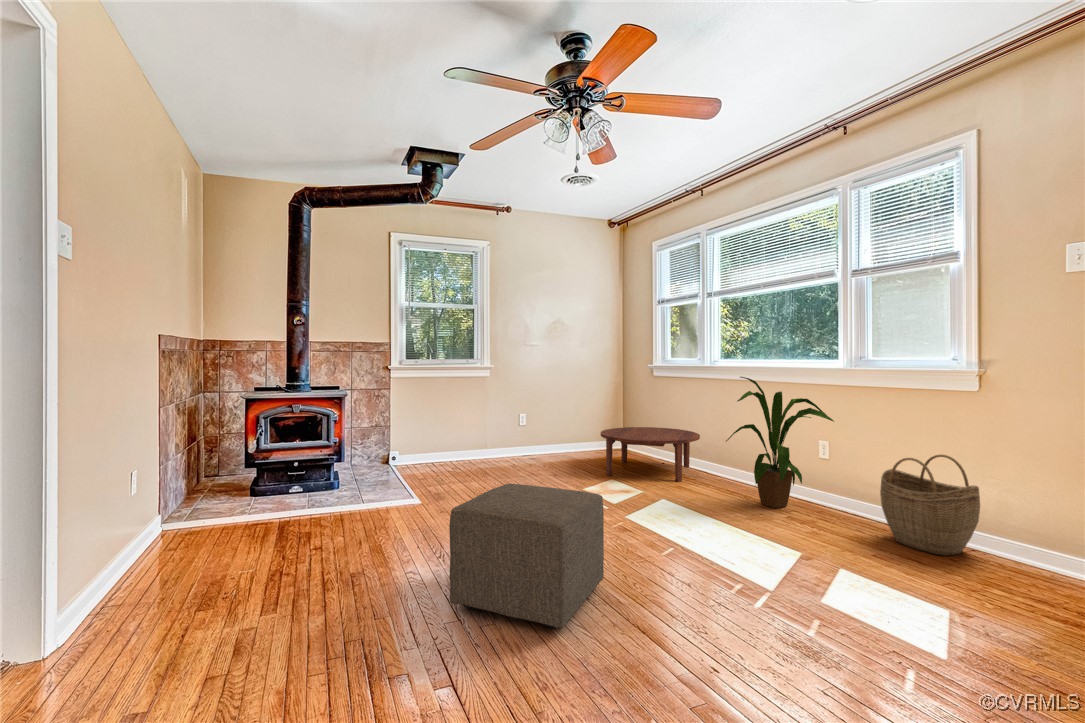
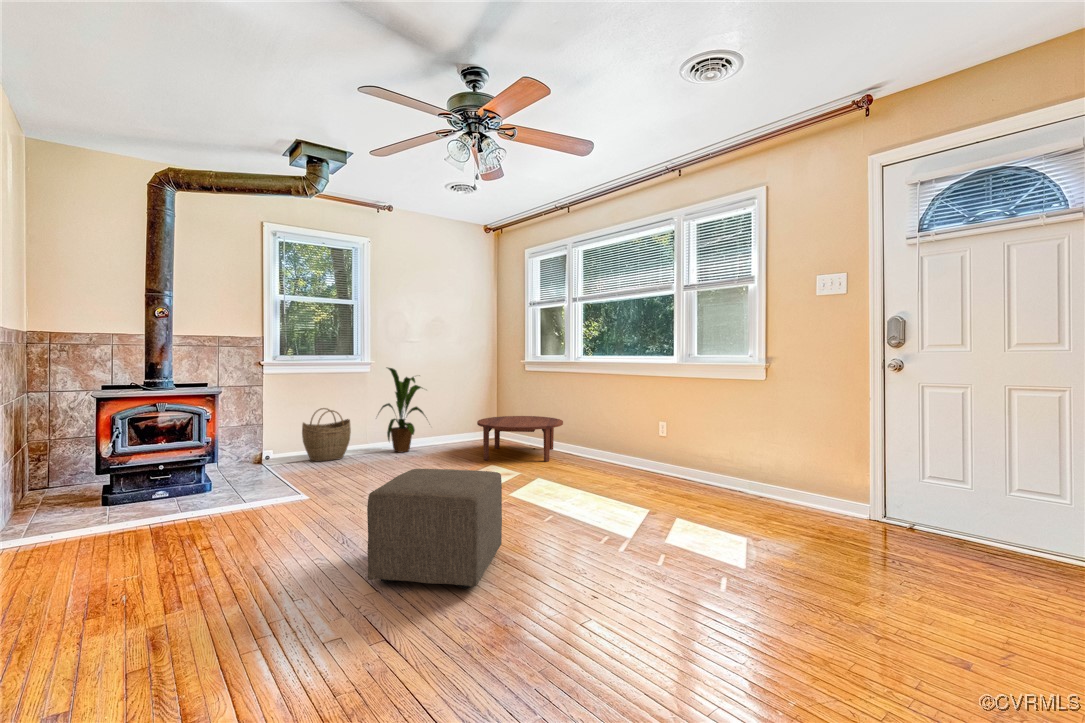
house plant: present [726,377,833,508] -> present [379,368,427,453]
woven basket: present [880,455,980,555] -> present [302,408,351,462]

